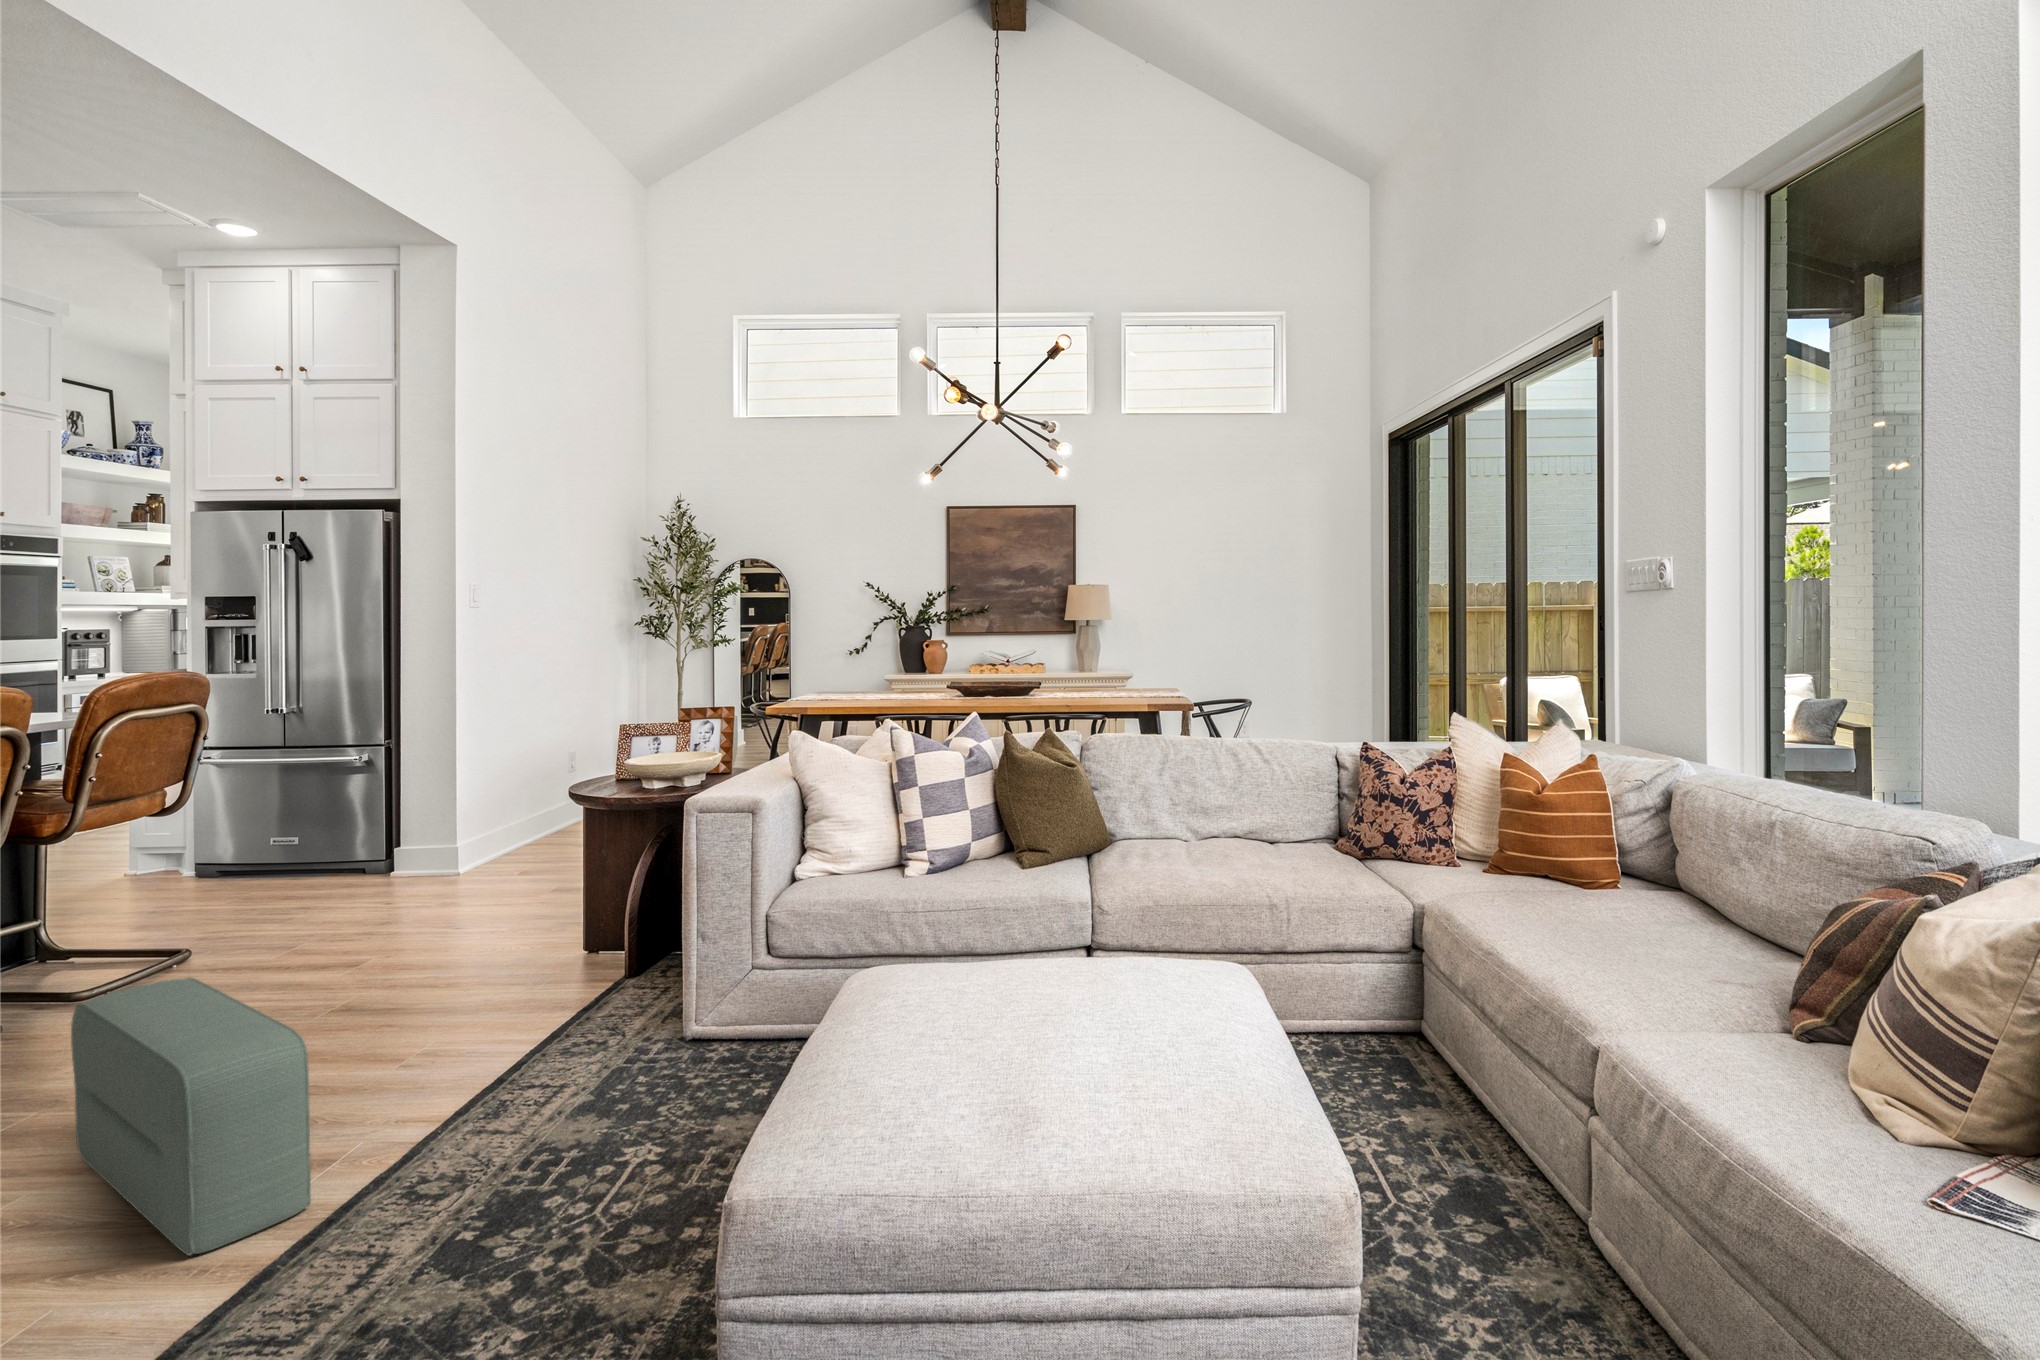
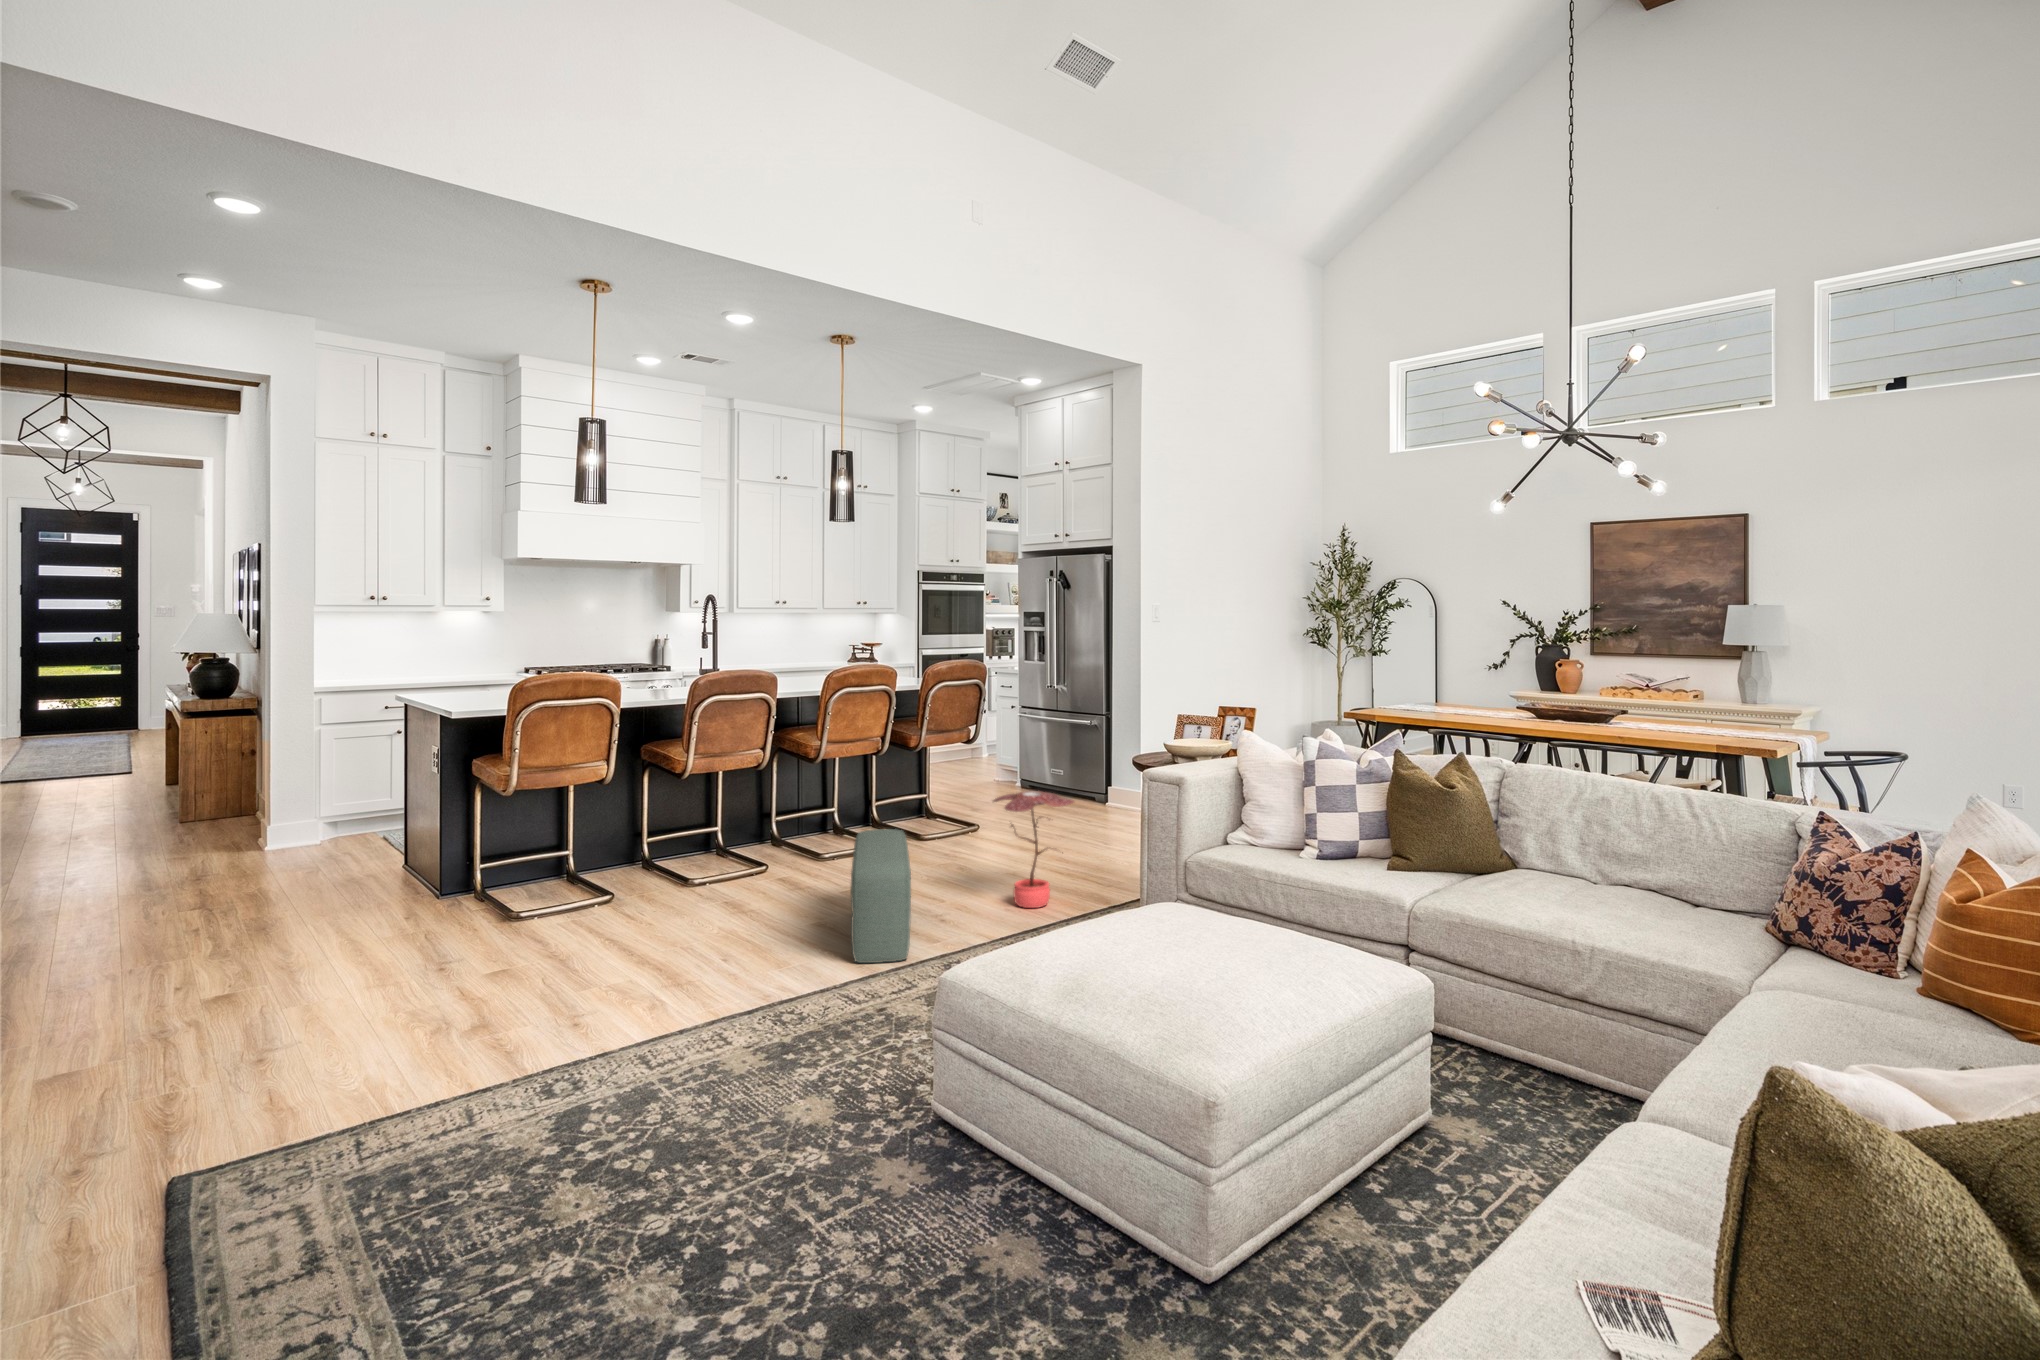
potted plant: none [362,860,524,1049] -> present [993,791,1074,908]

